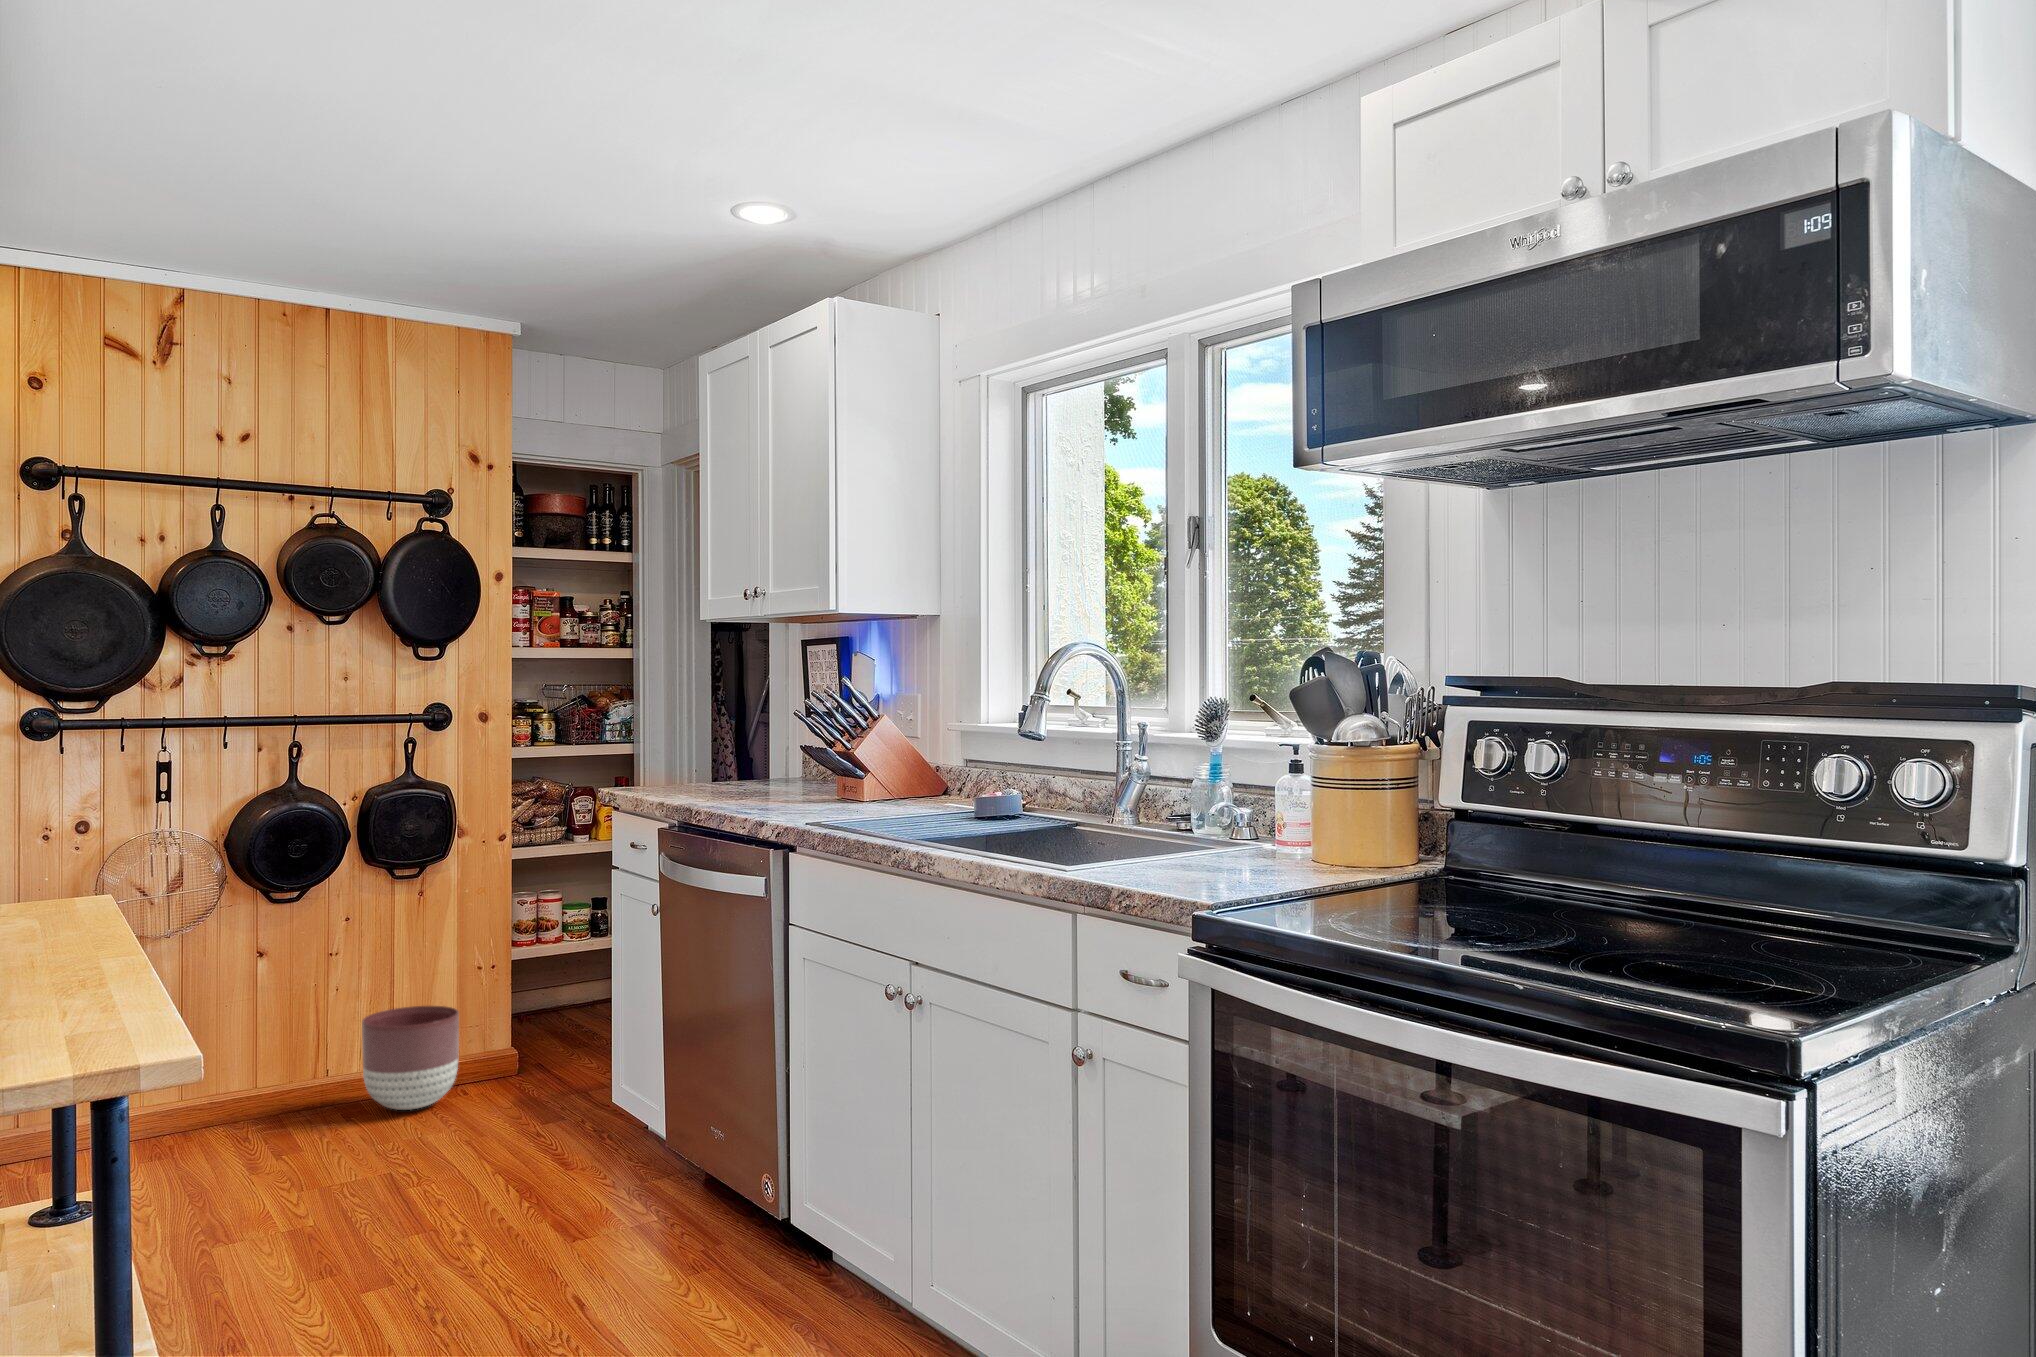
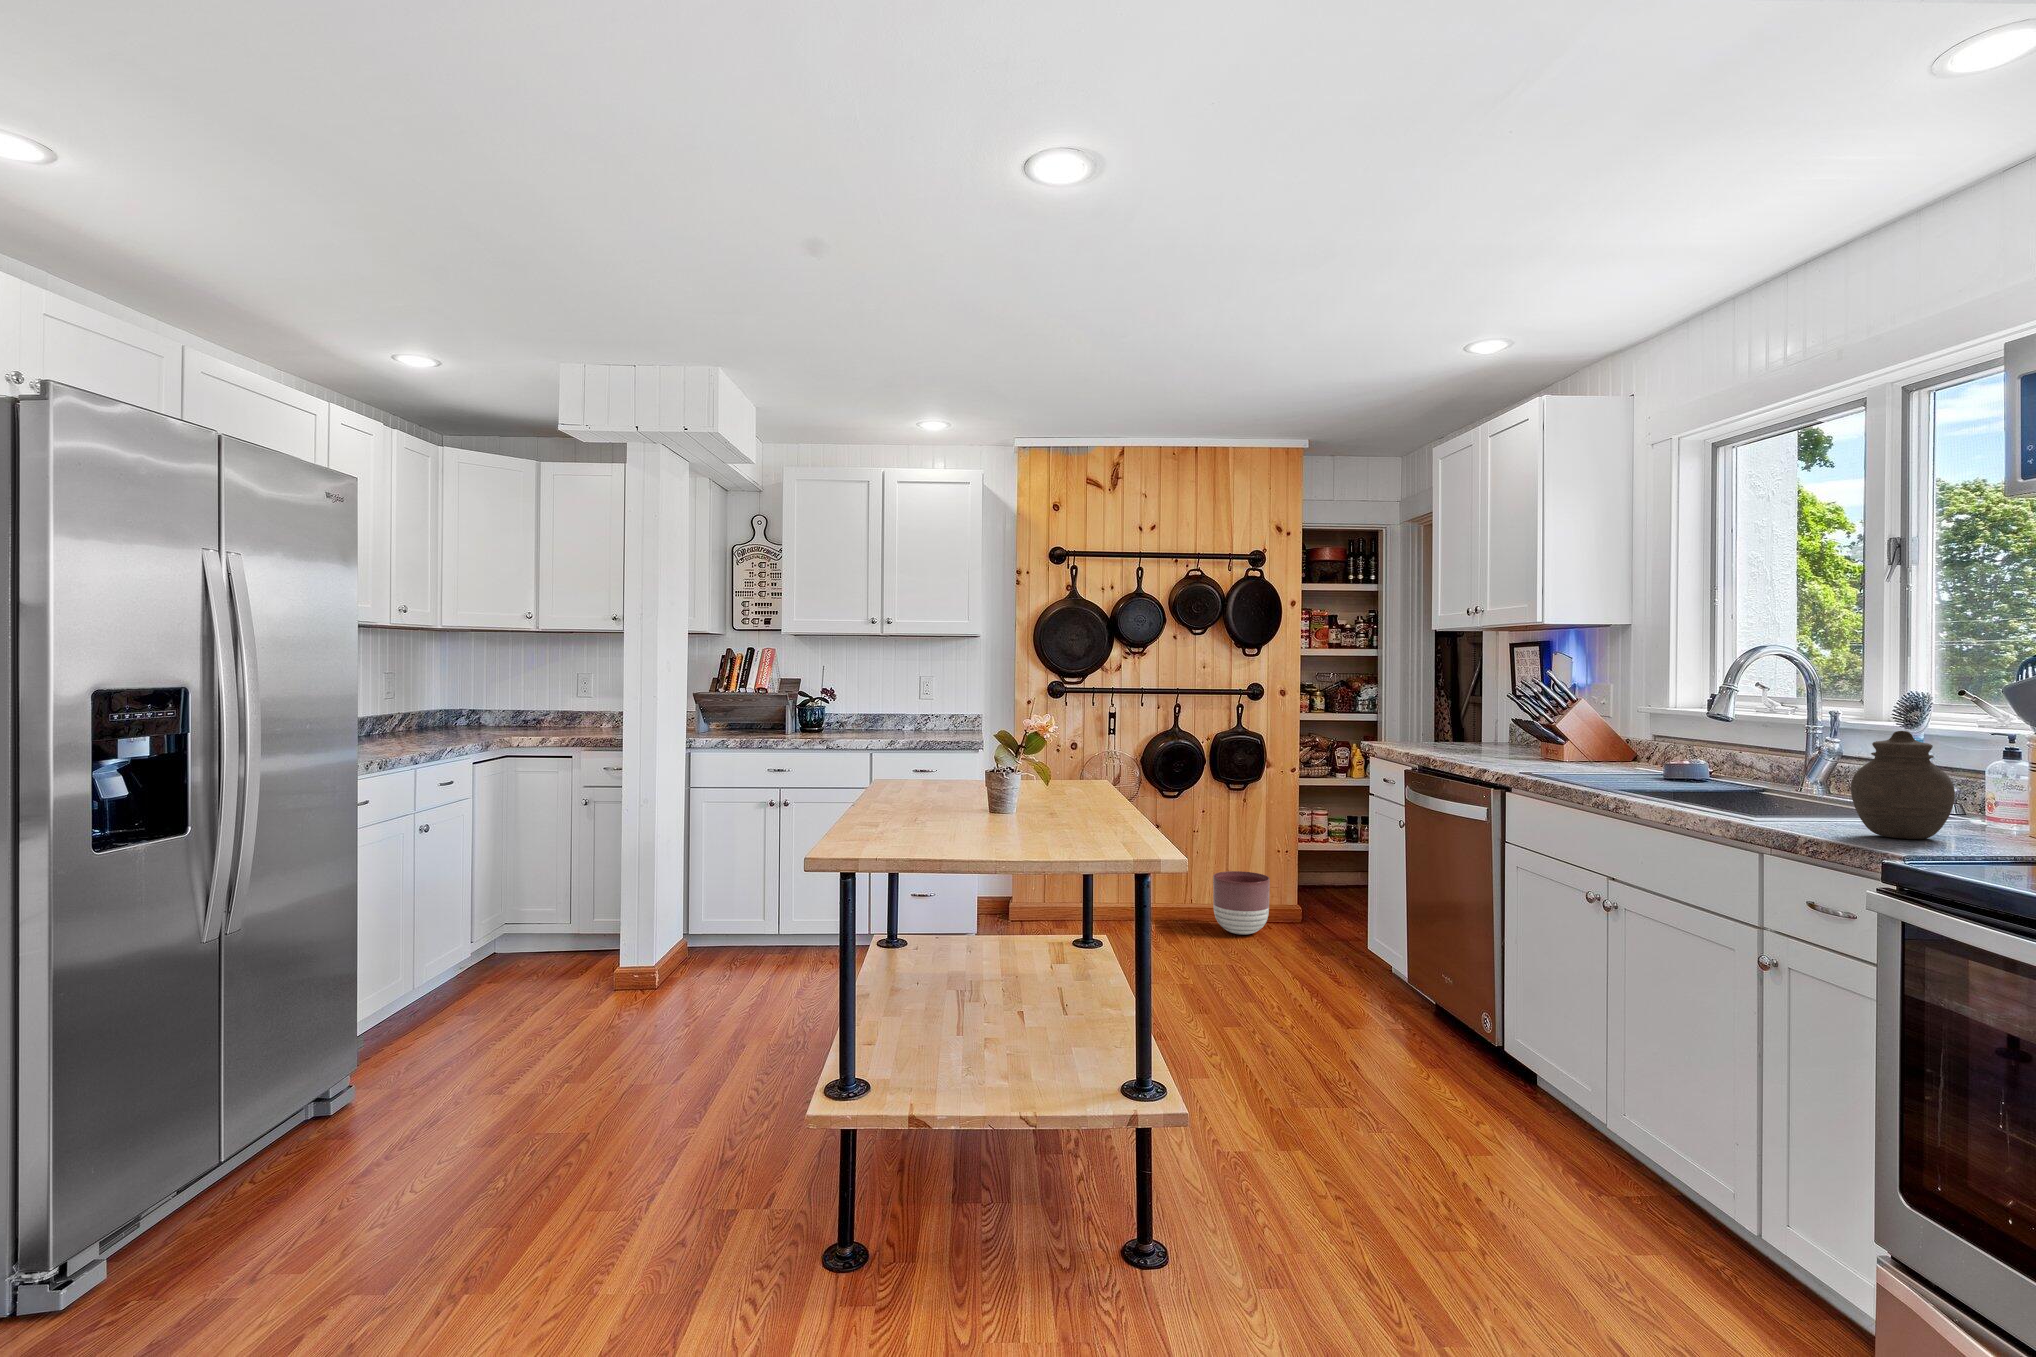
jar: none [1162,743,1261,879] -> present [1851,731,1955,839]

